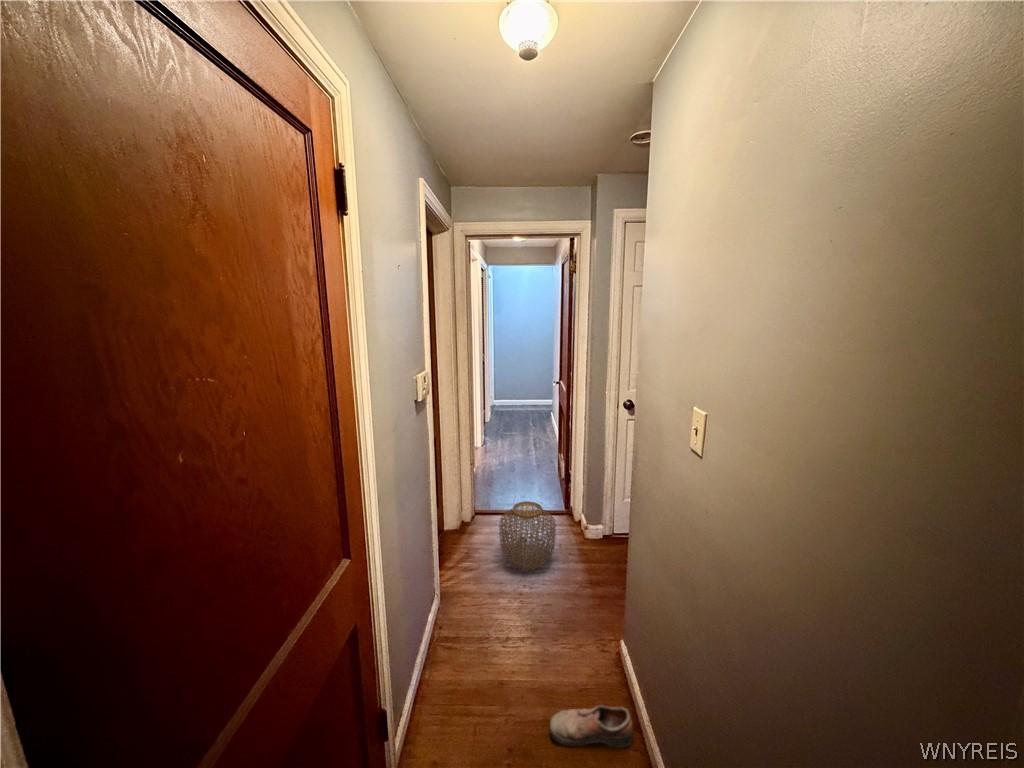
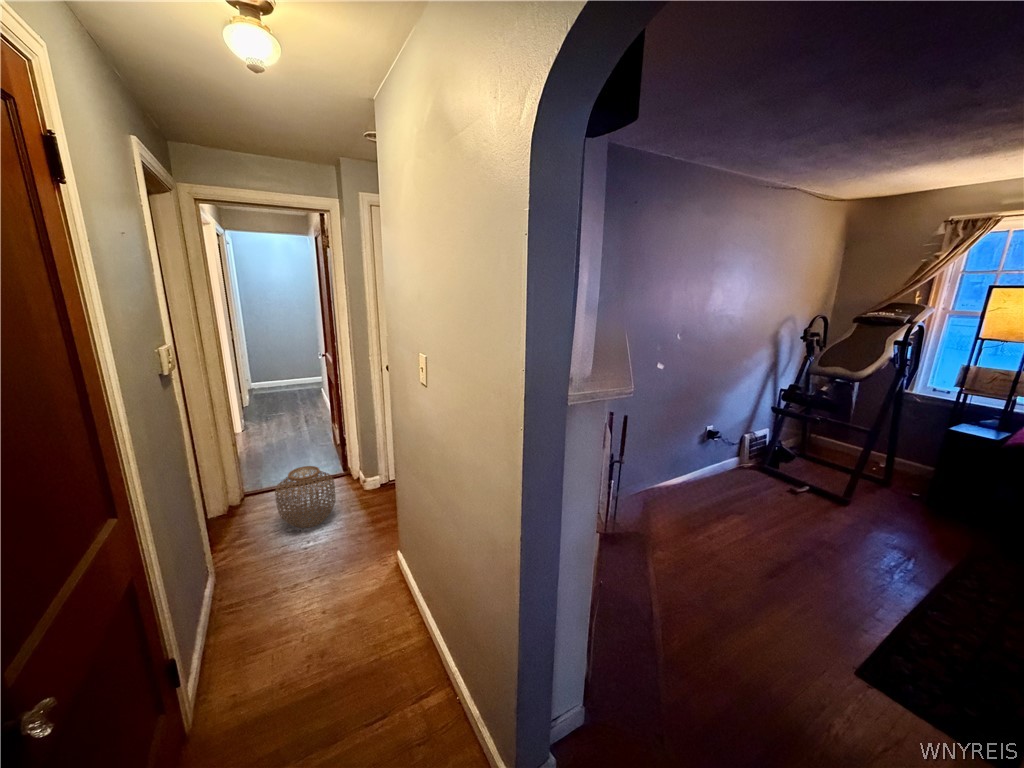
shoe: present [550,705,633,747] -> none [343,587,408,630]

